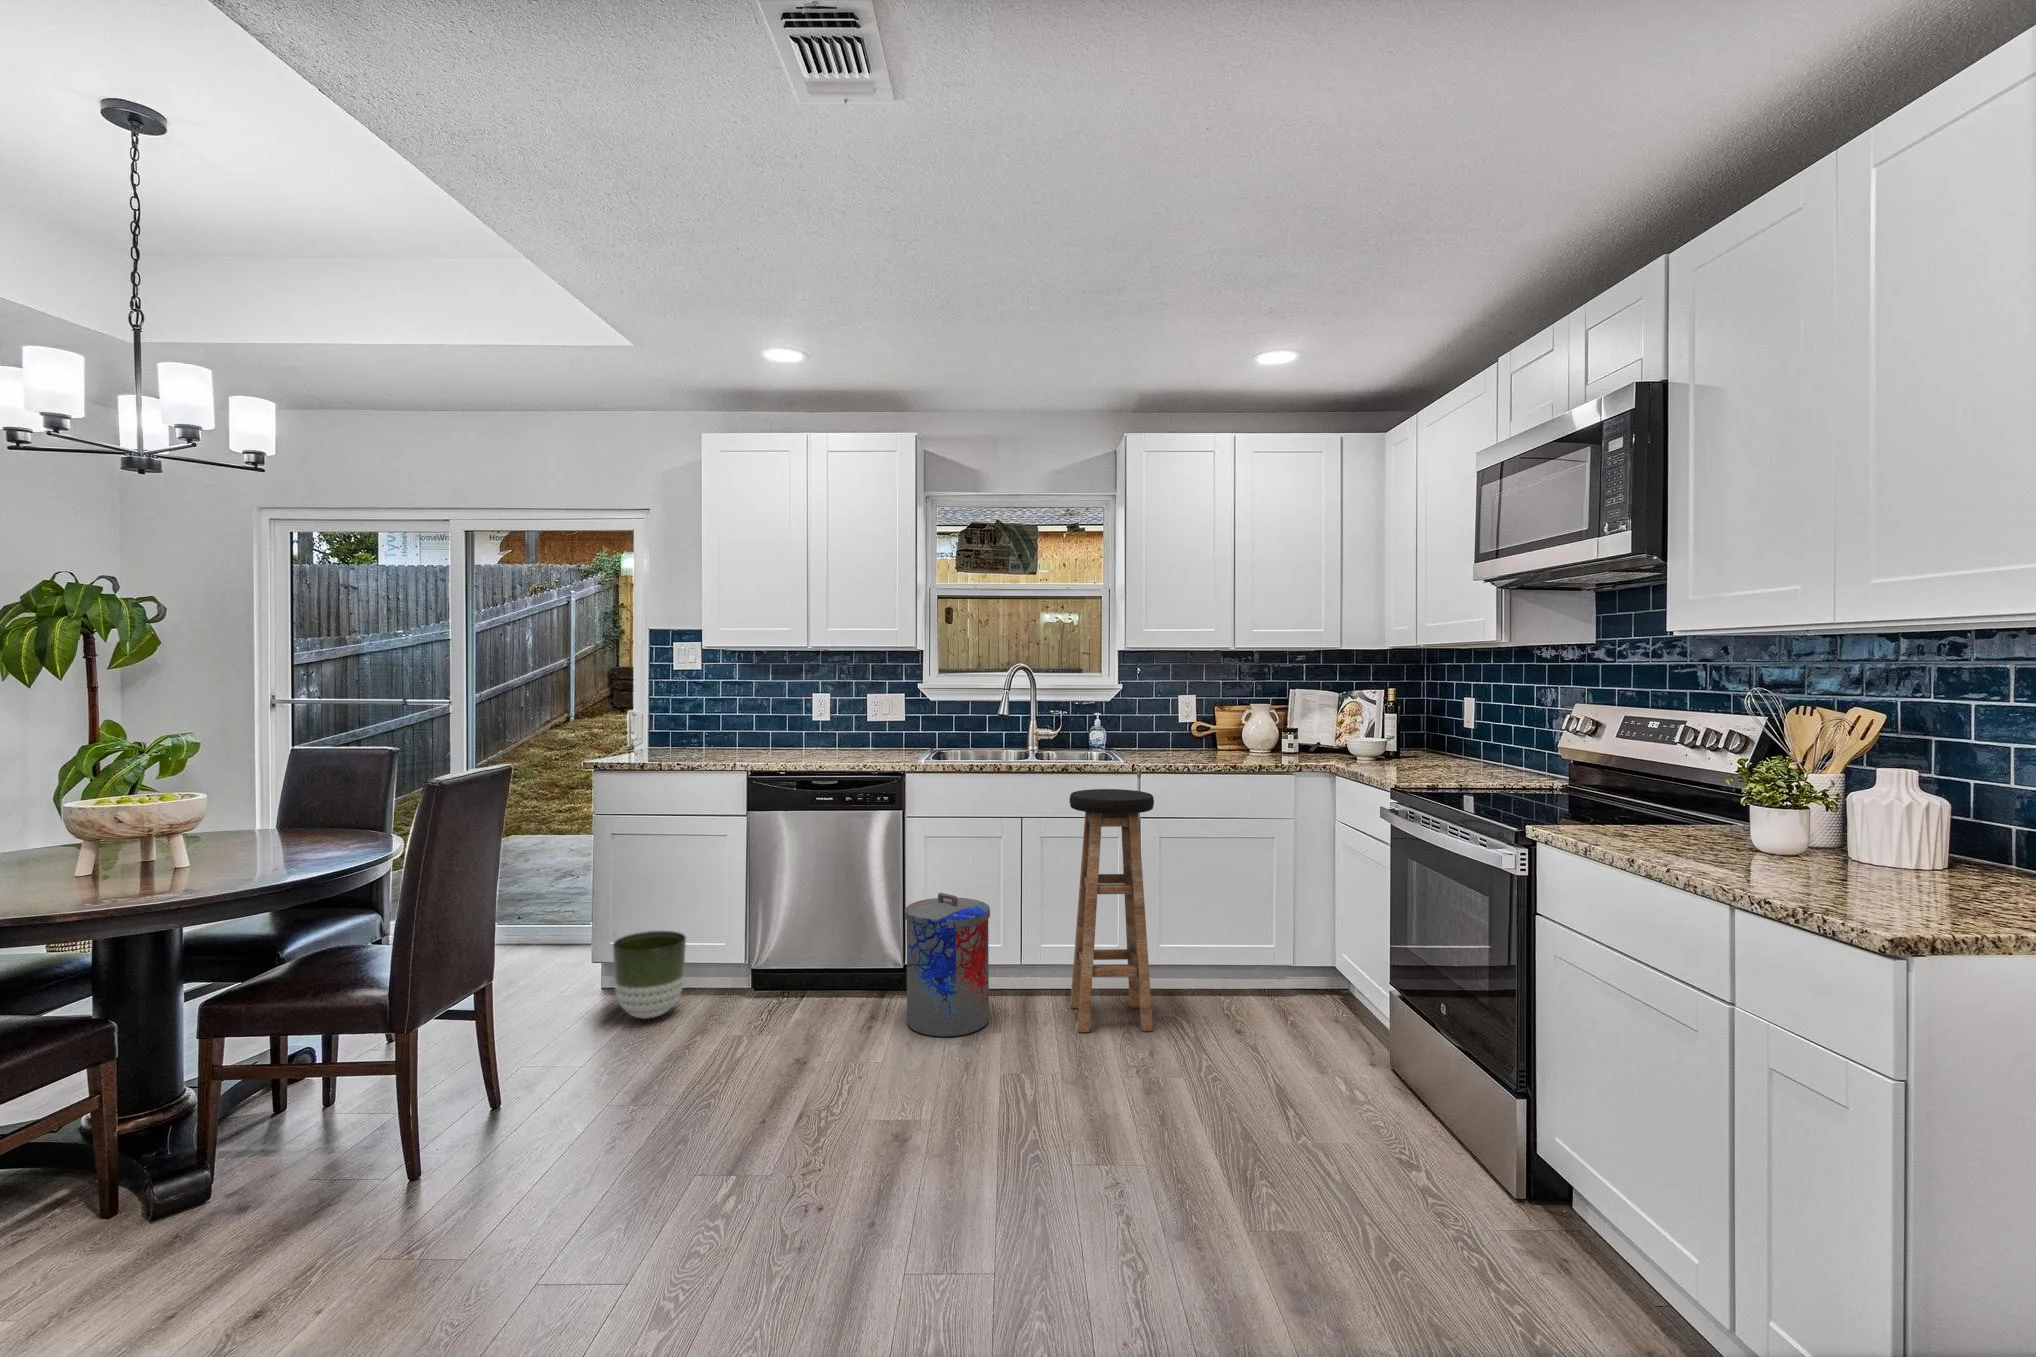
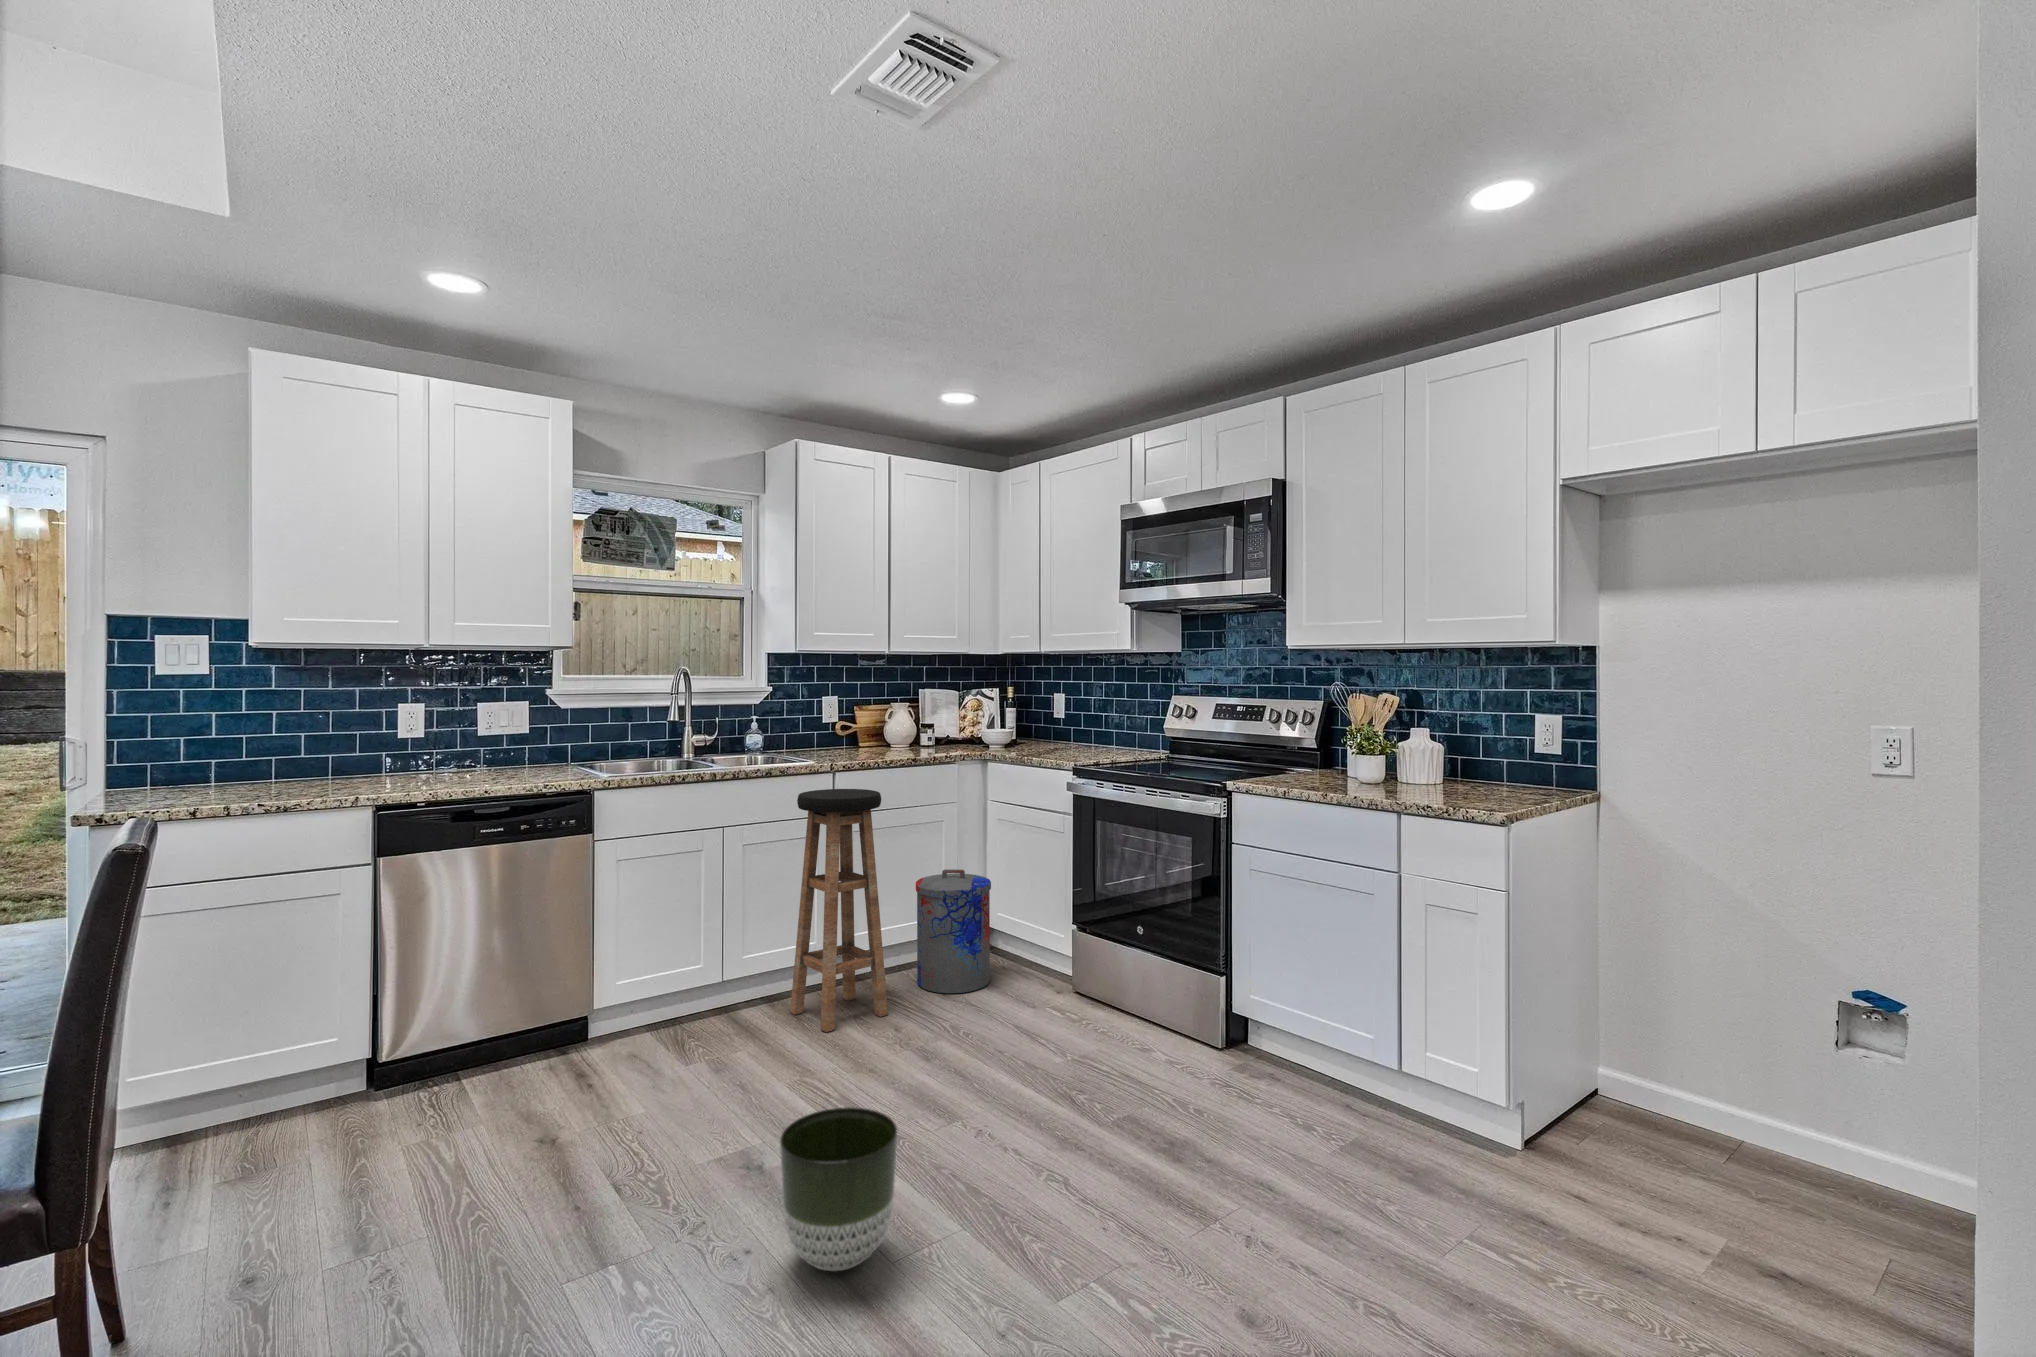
trash can: present [905,893,990,1037] -> present [916,869,991,993]
planter: present [613,931,686,1019] -> present [780,1107,897,1271]

